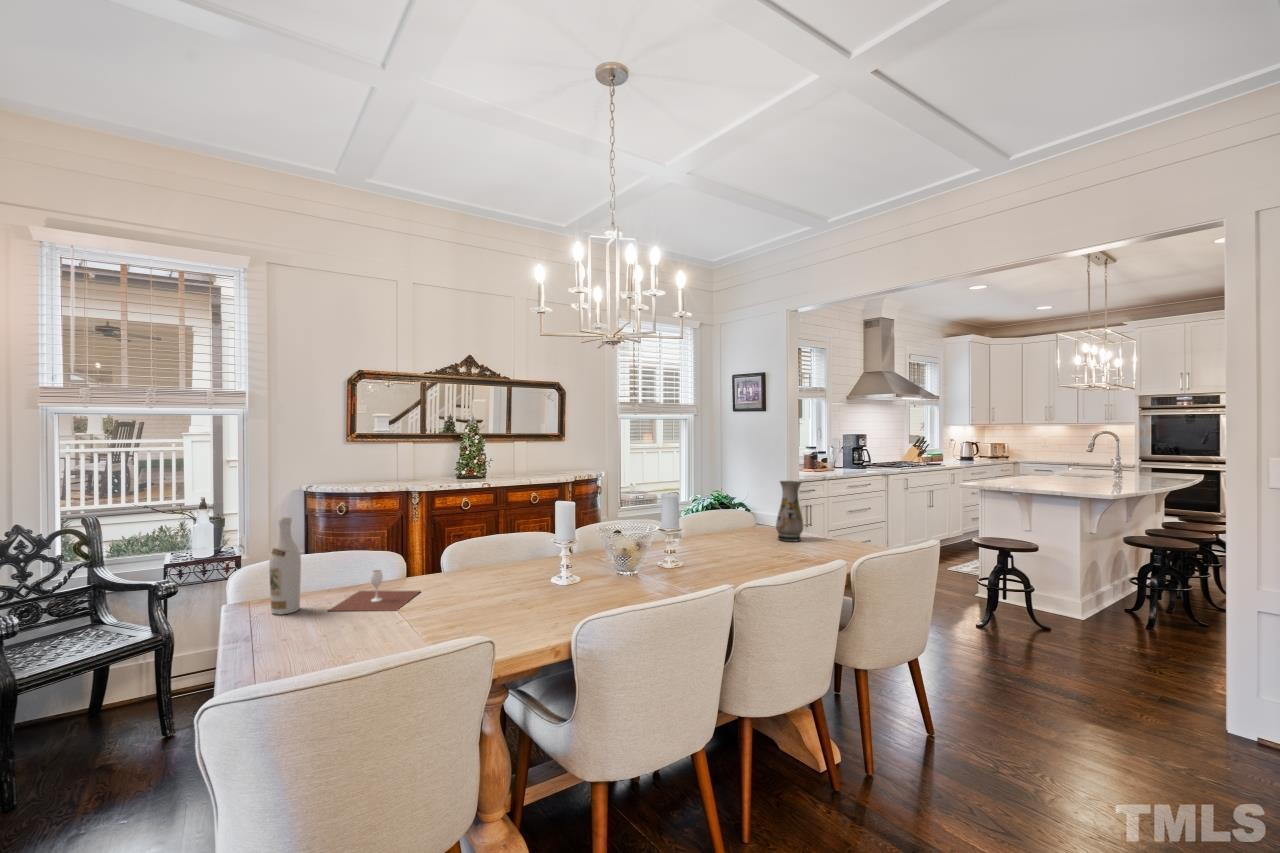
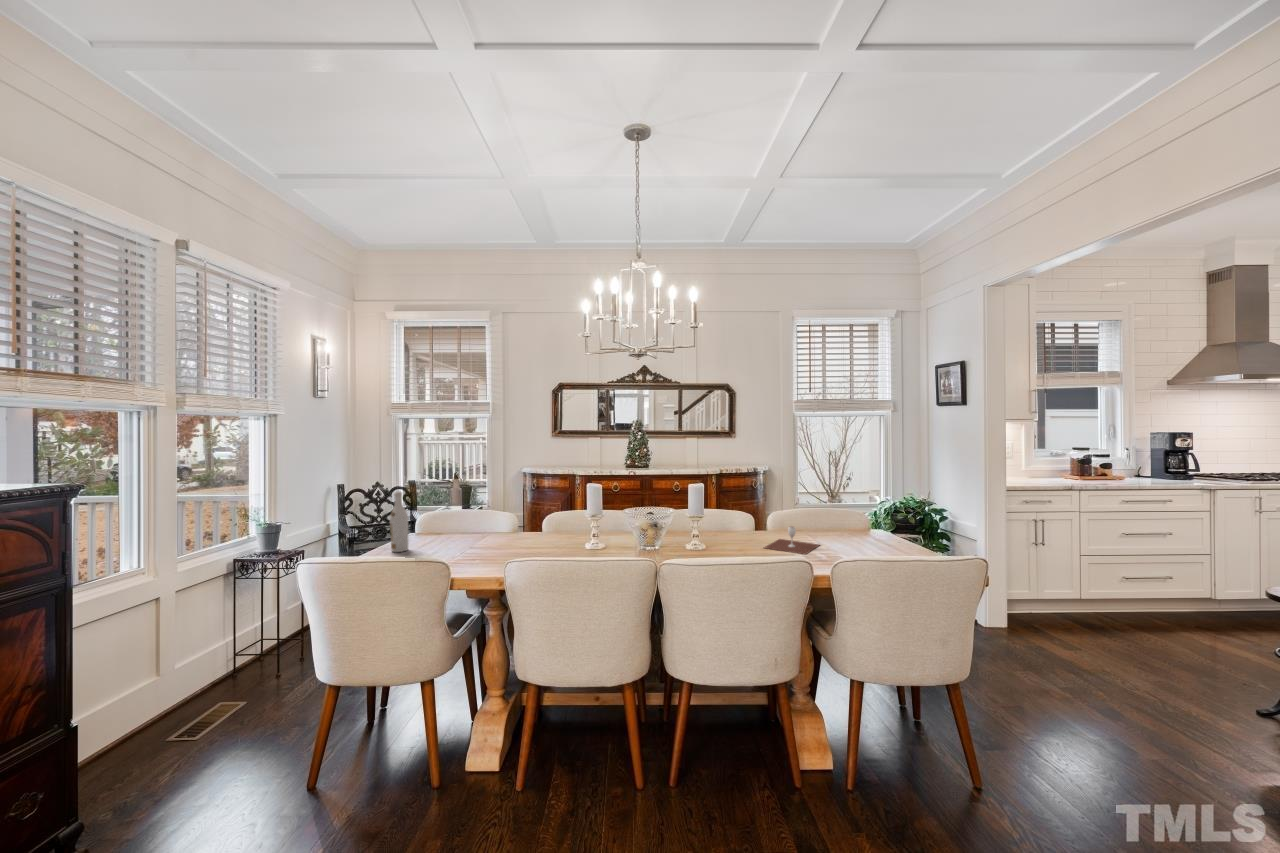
vase: present [776,481,803,541] -> none [833,493,863,561]
wine glass: present [329,570,419,611] -> present [765,526,819,554]

